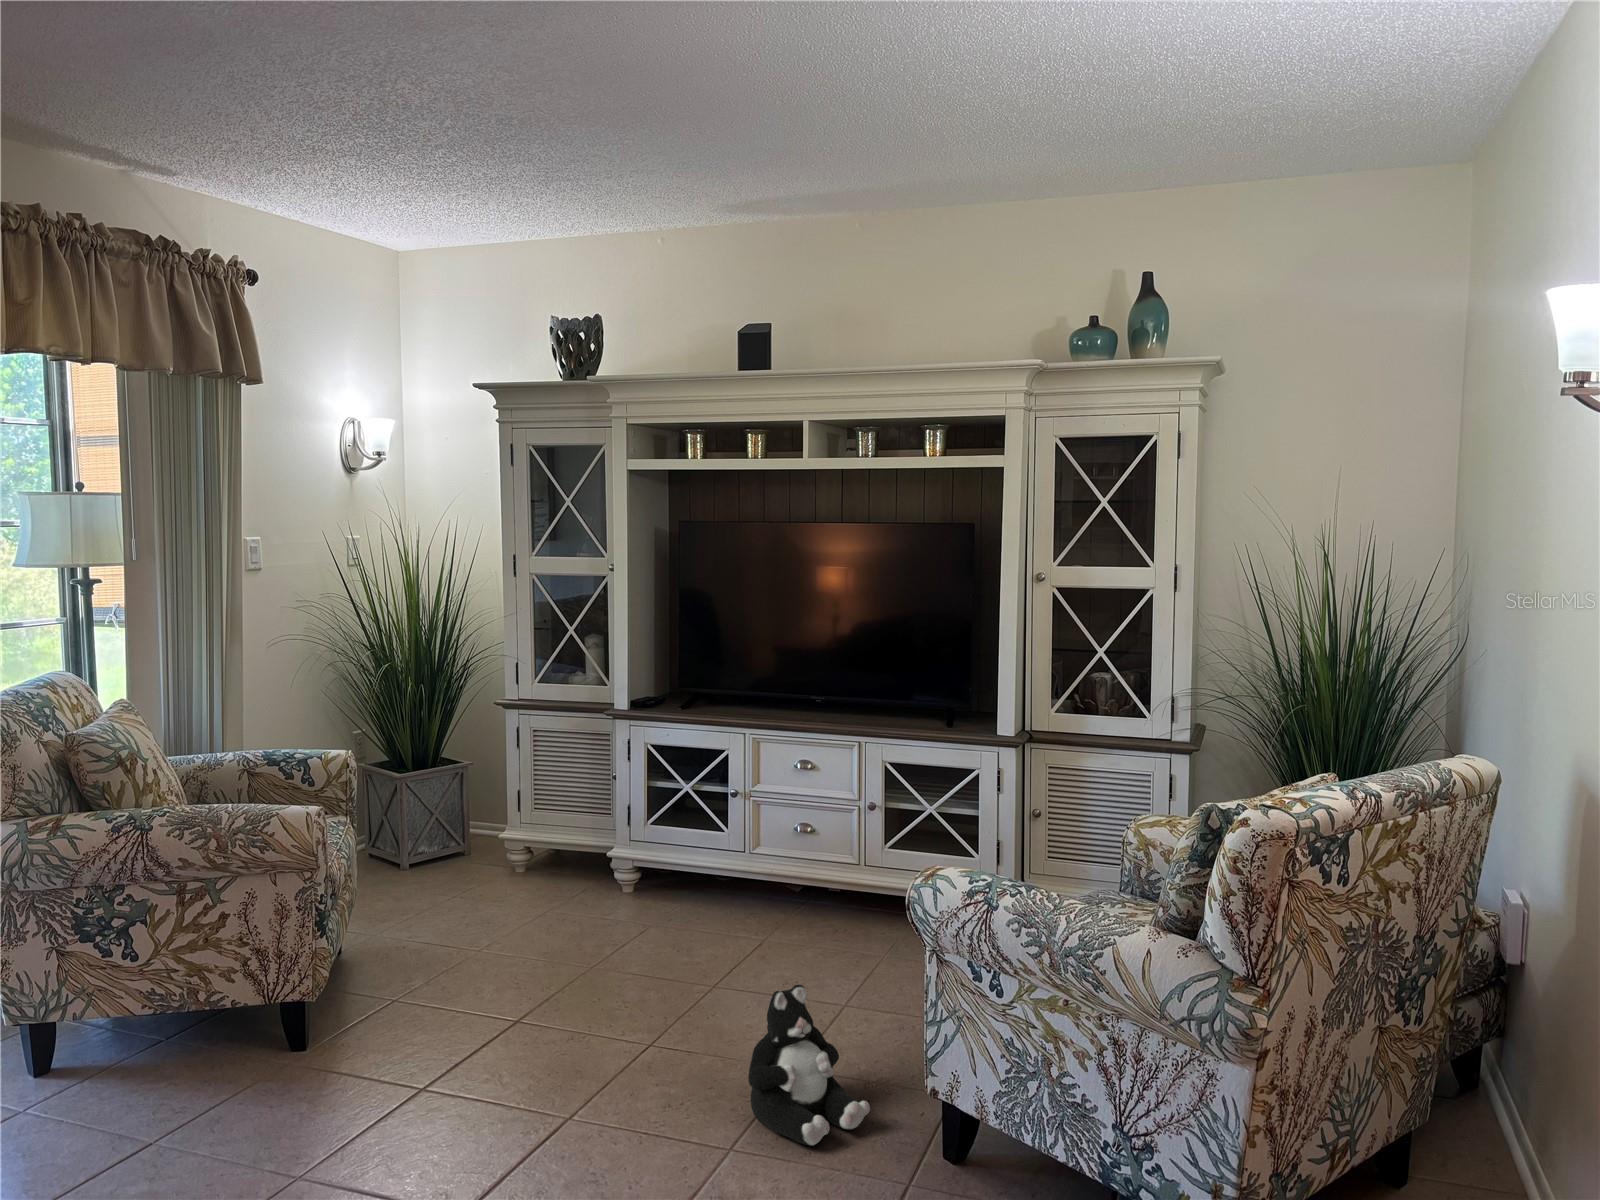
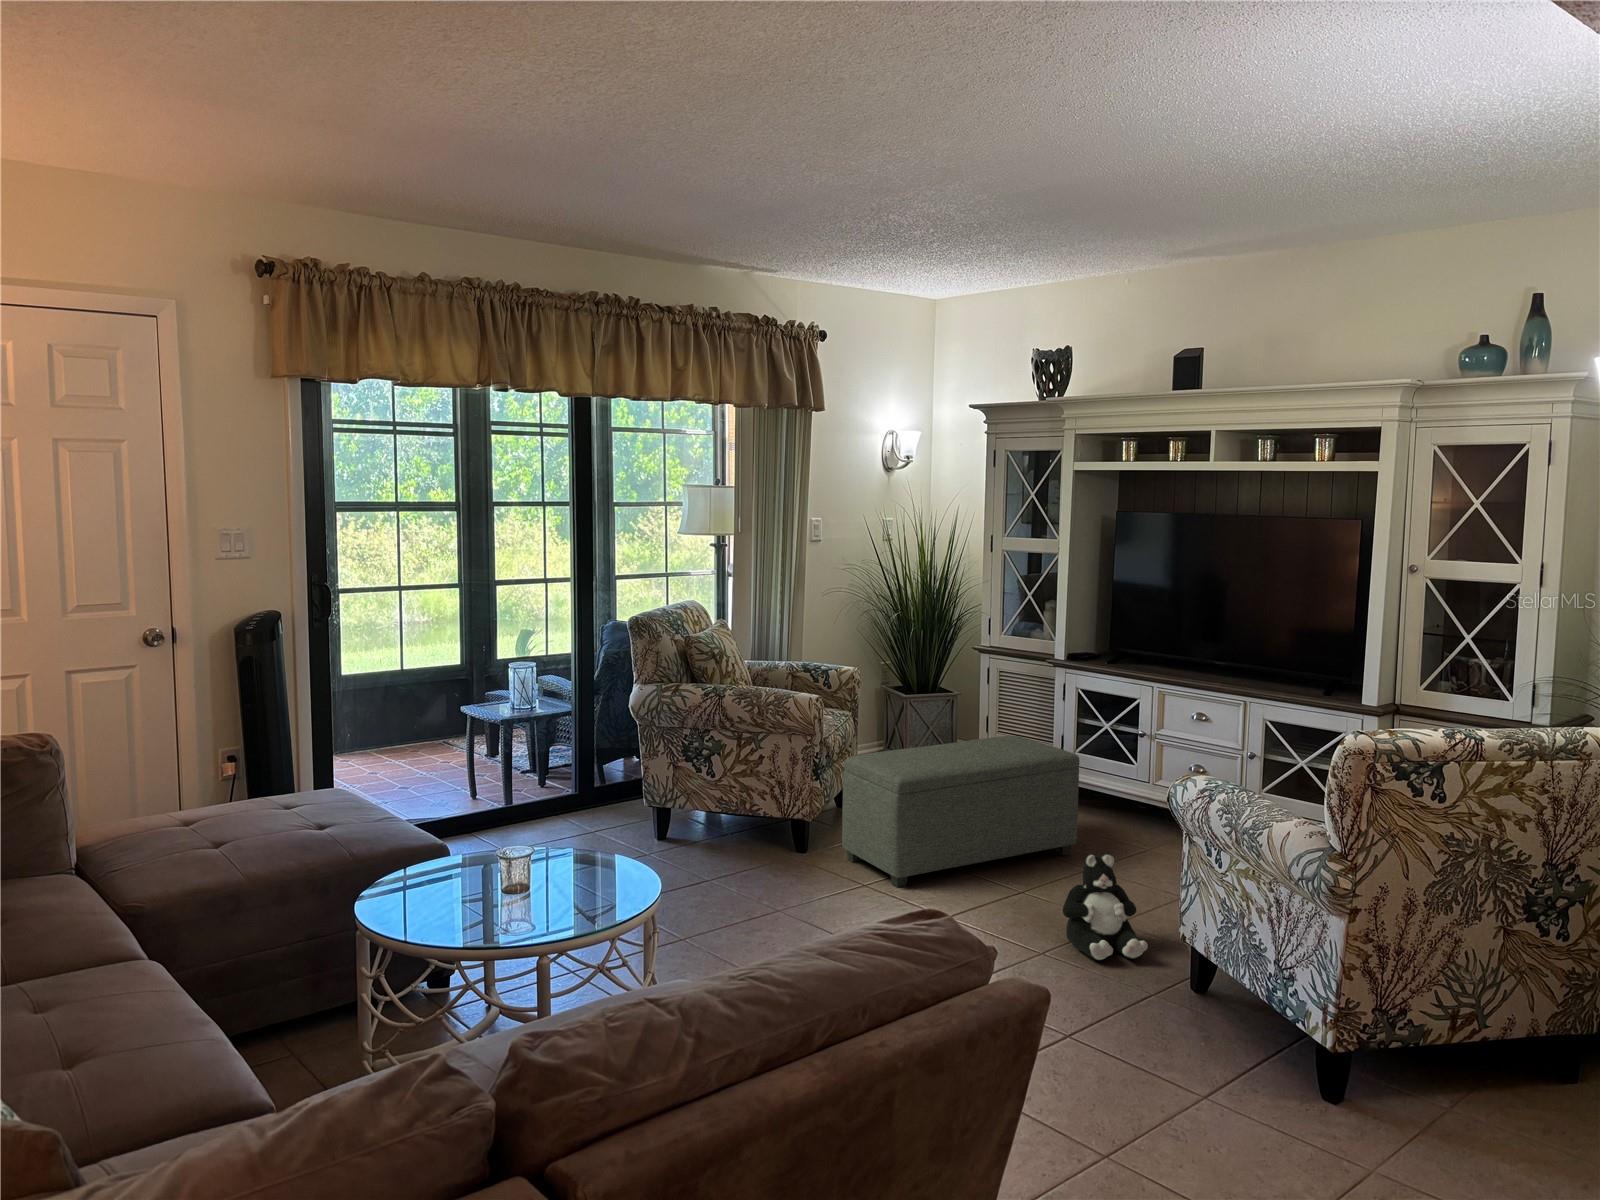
ottoman: none [366,820,689,1084] -> present [842,736,1080,888]

